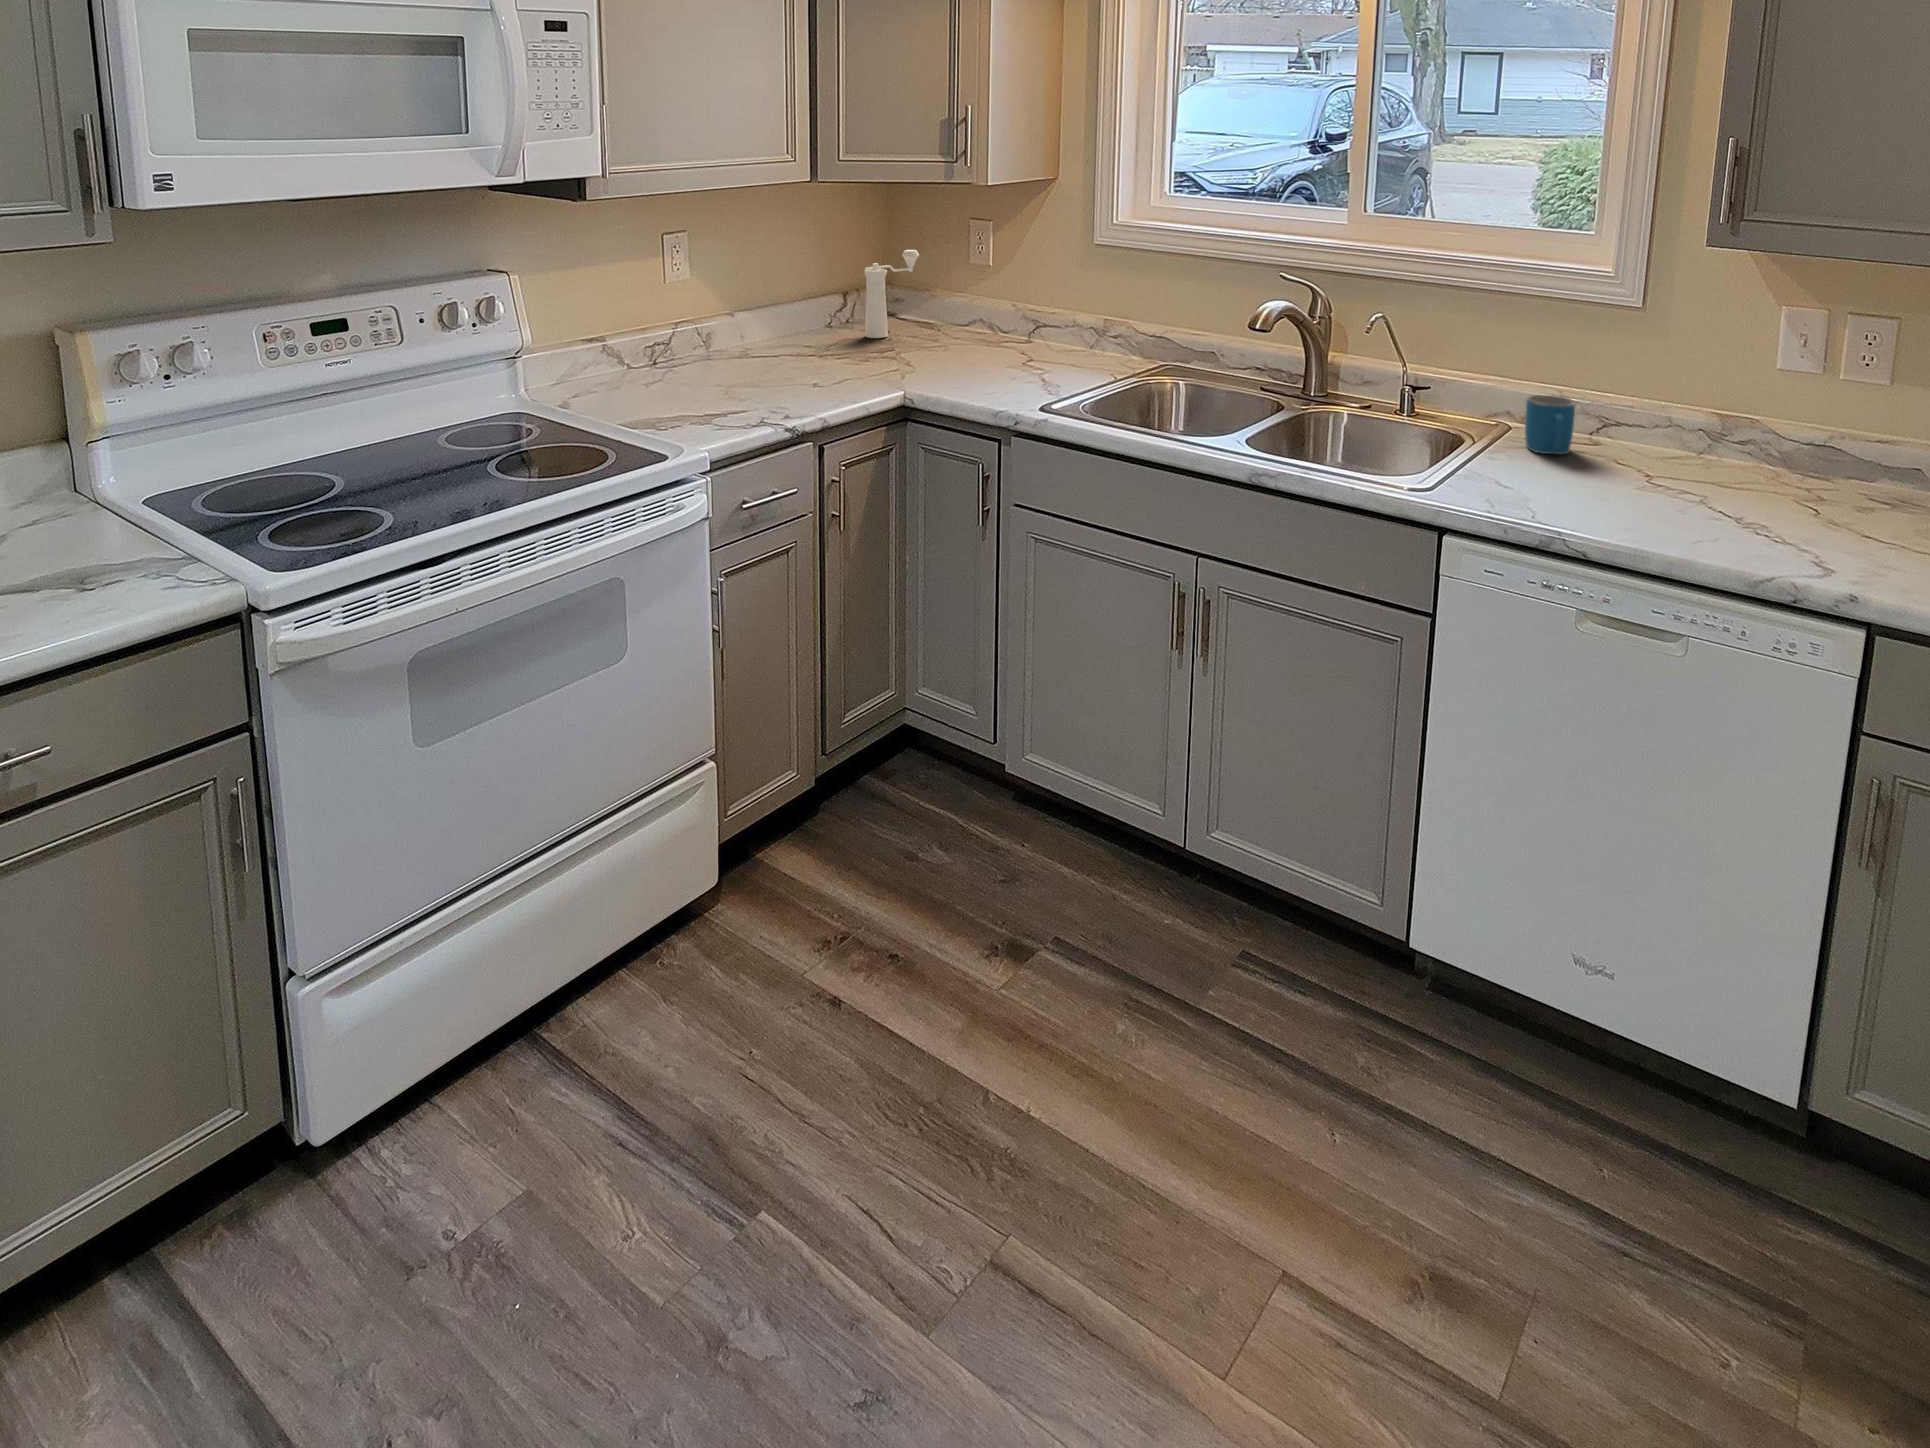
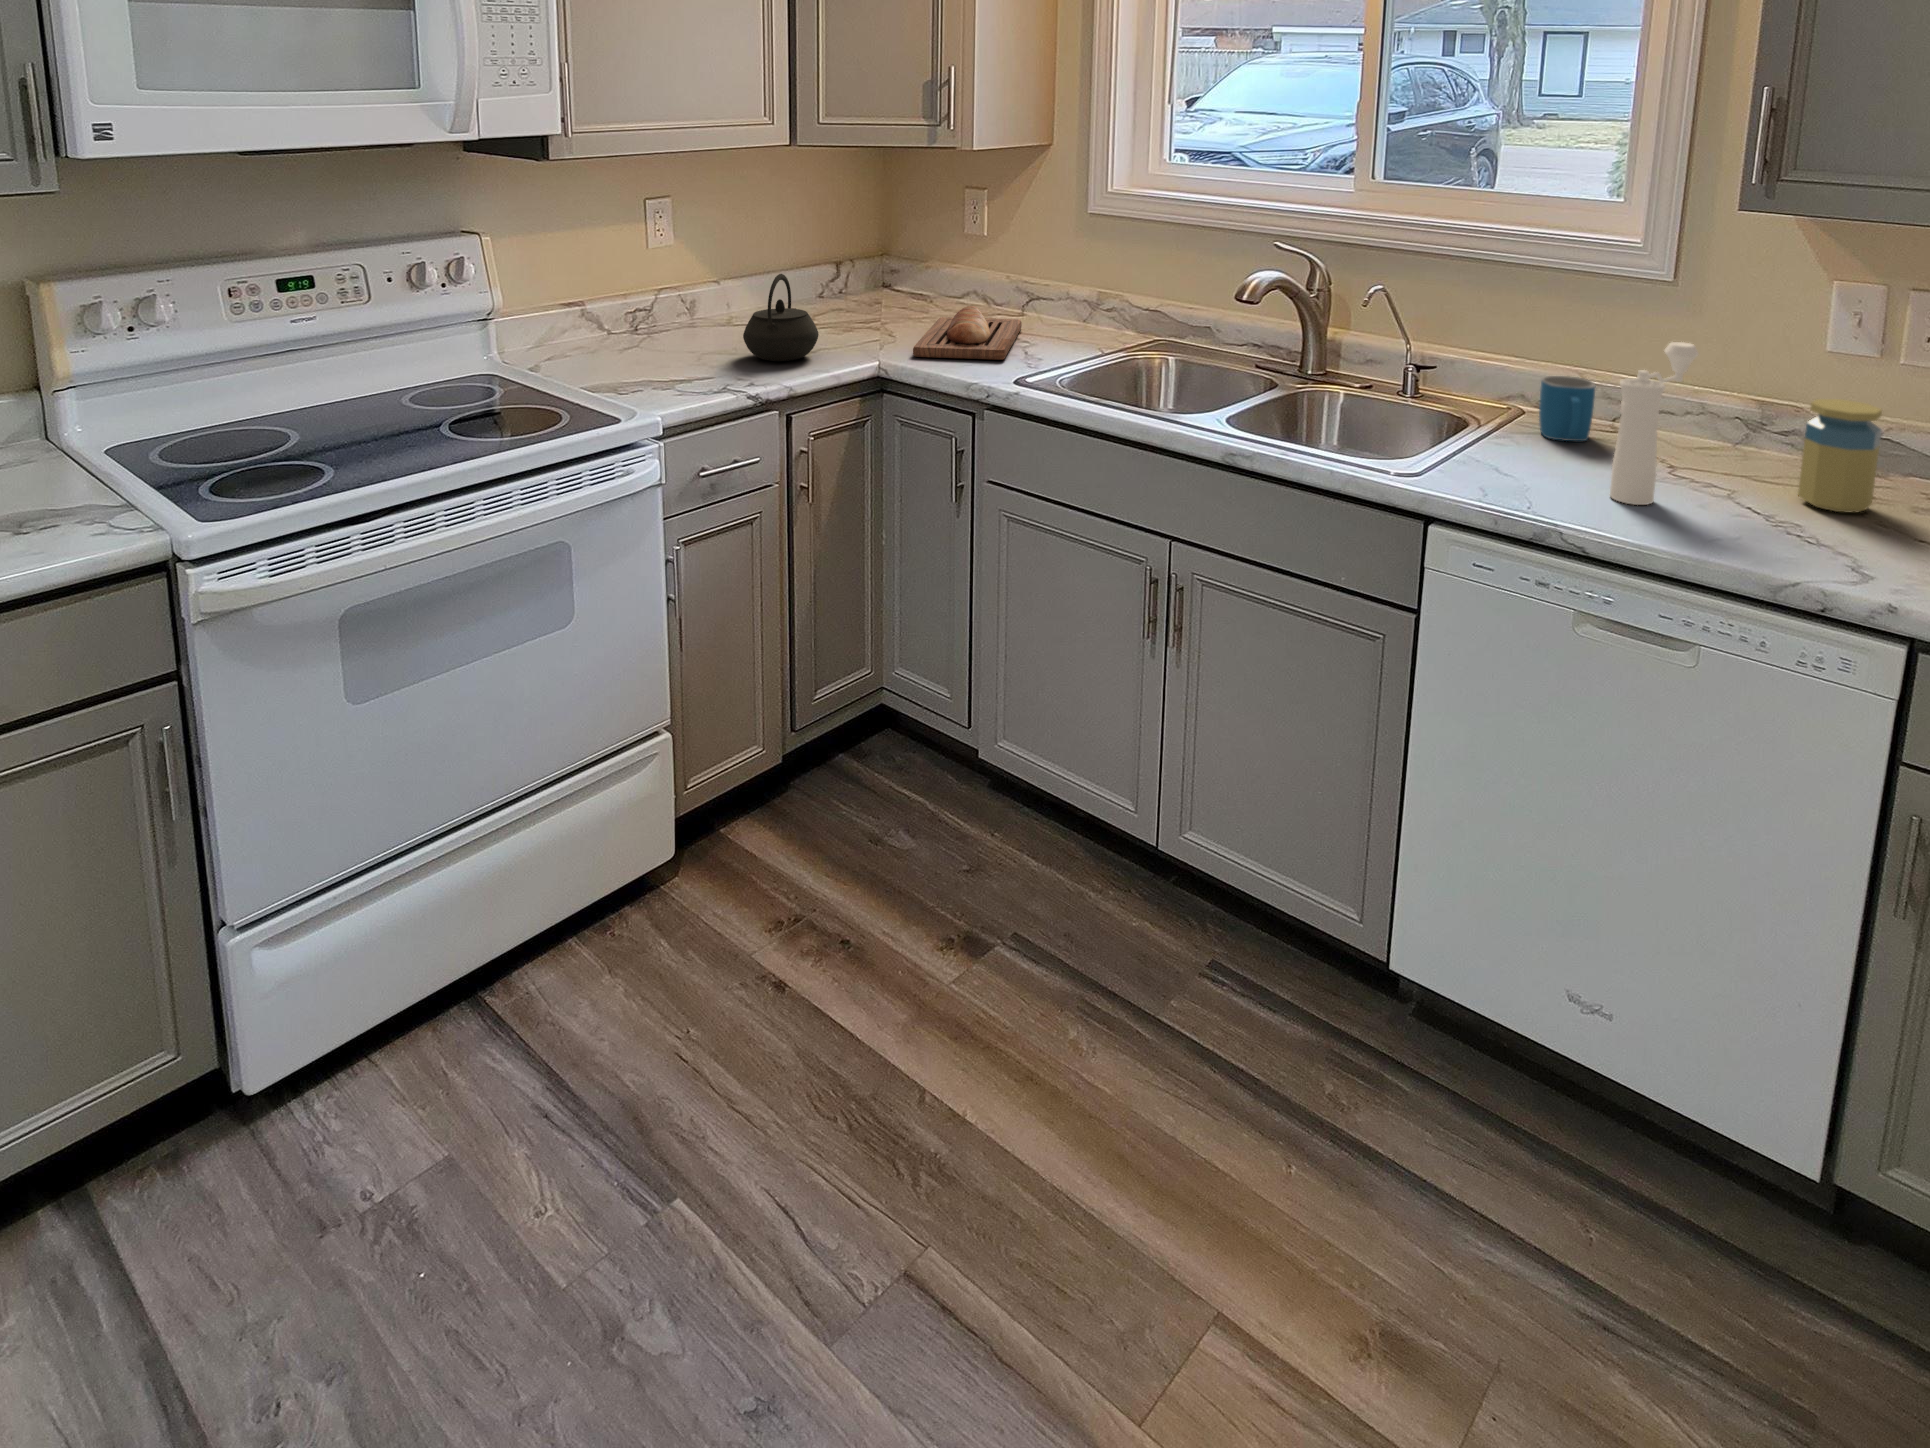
pepper mill: present [864,250,919,338] -> present [1610,342,1698,505]
kettle: none [770,308,843,393] -> present [743,274,819,361]
bread loaf: none [935,336,1031,387] -> present [913,306,1022,360]
jar: none [1759,413,1829,514] -> present [1798,399,1882,512]

